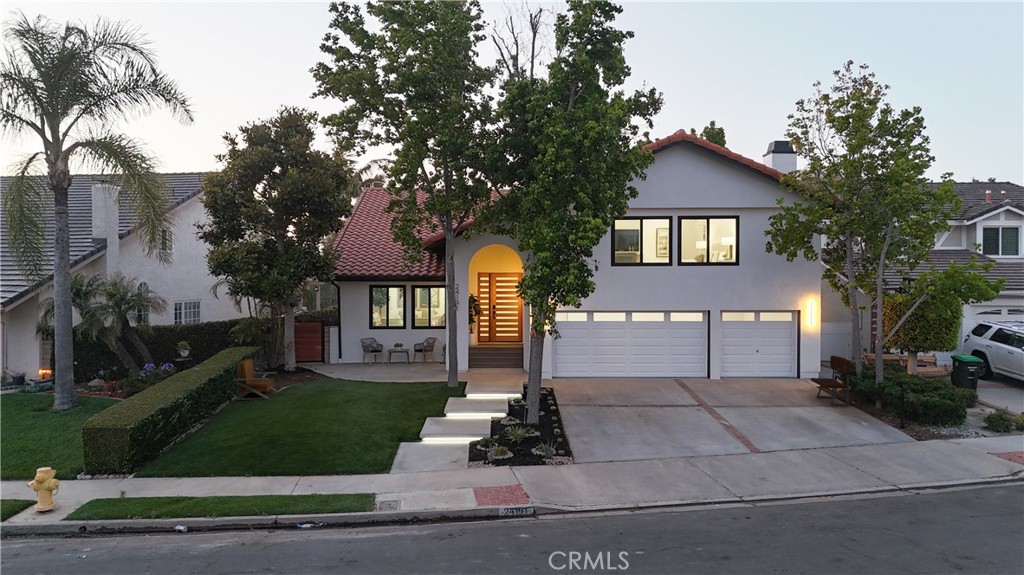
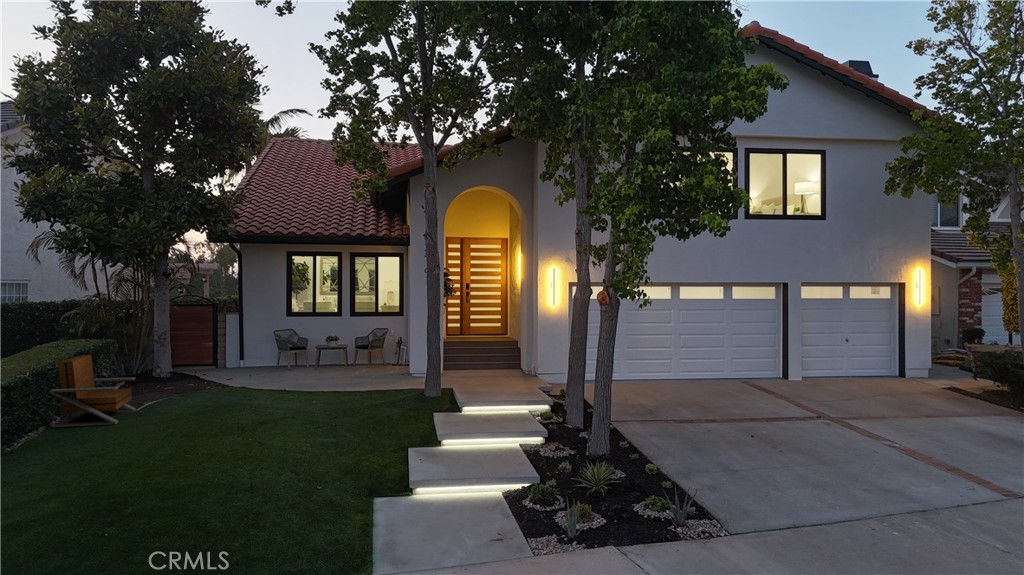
bench: present [811,356,850,406] -> none [937,342,1009,411]

